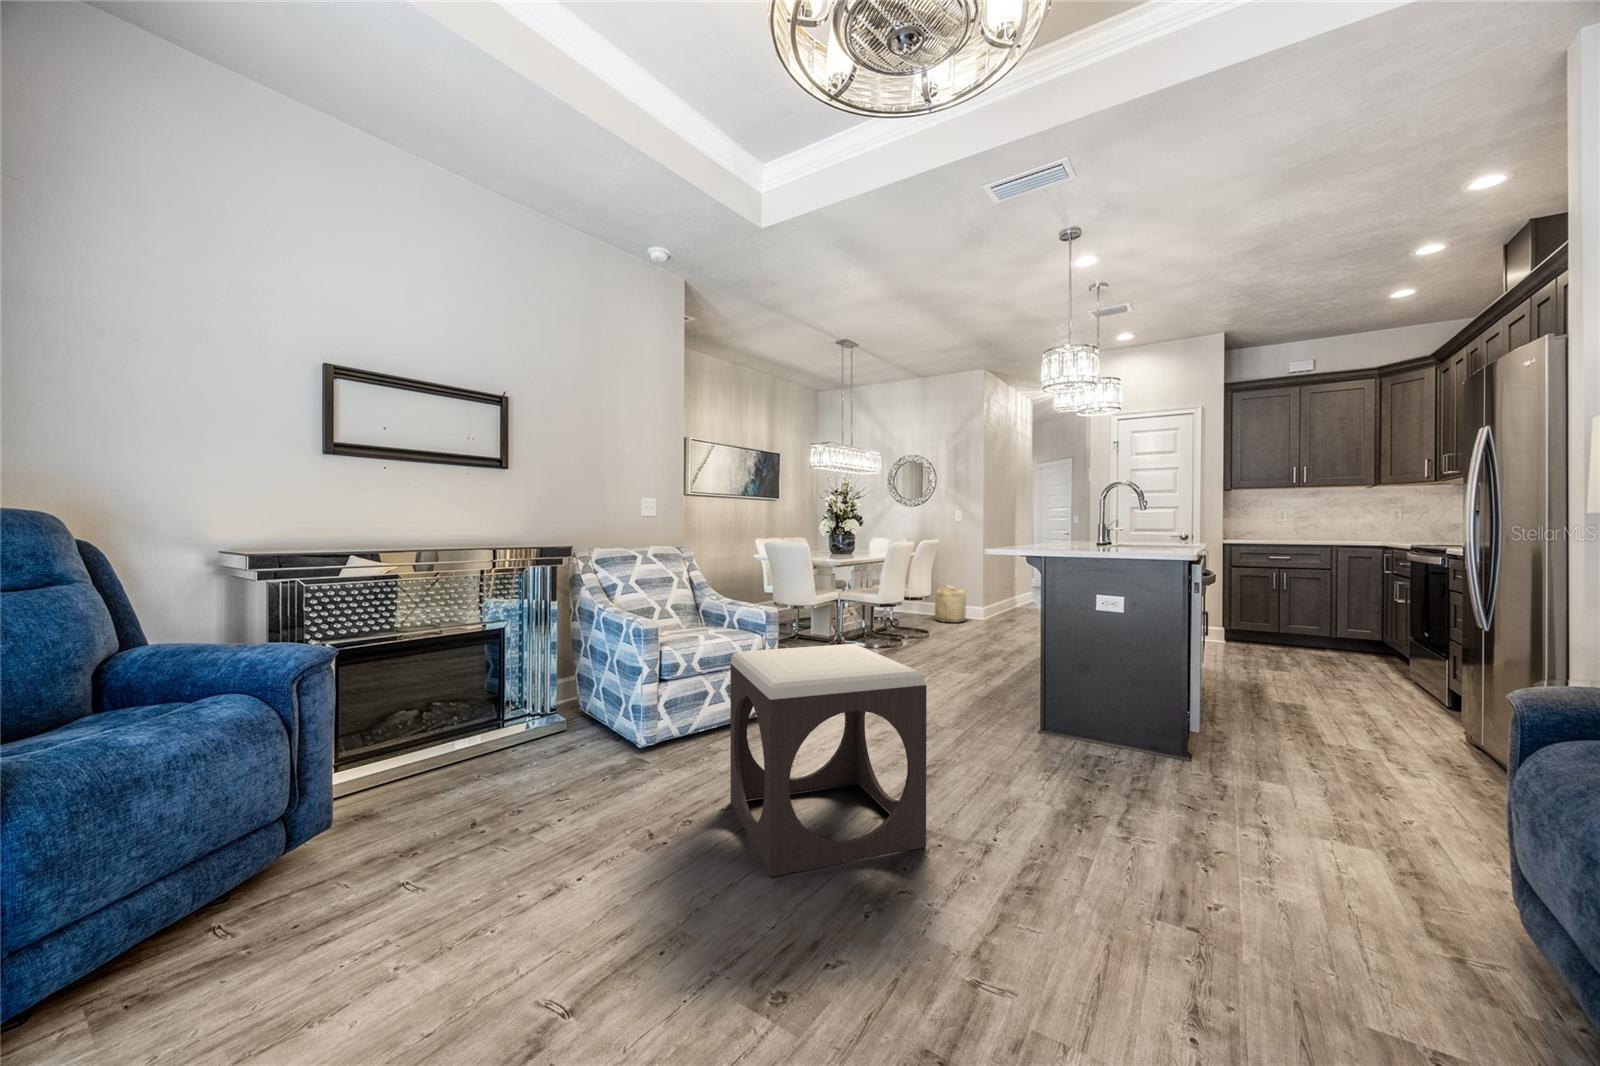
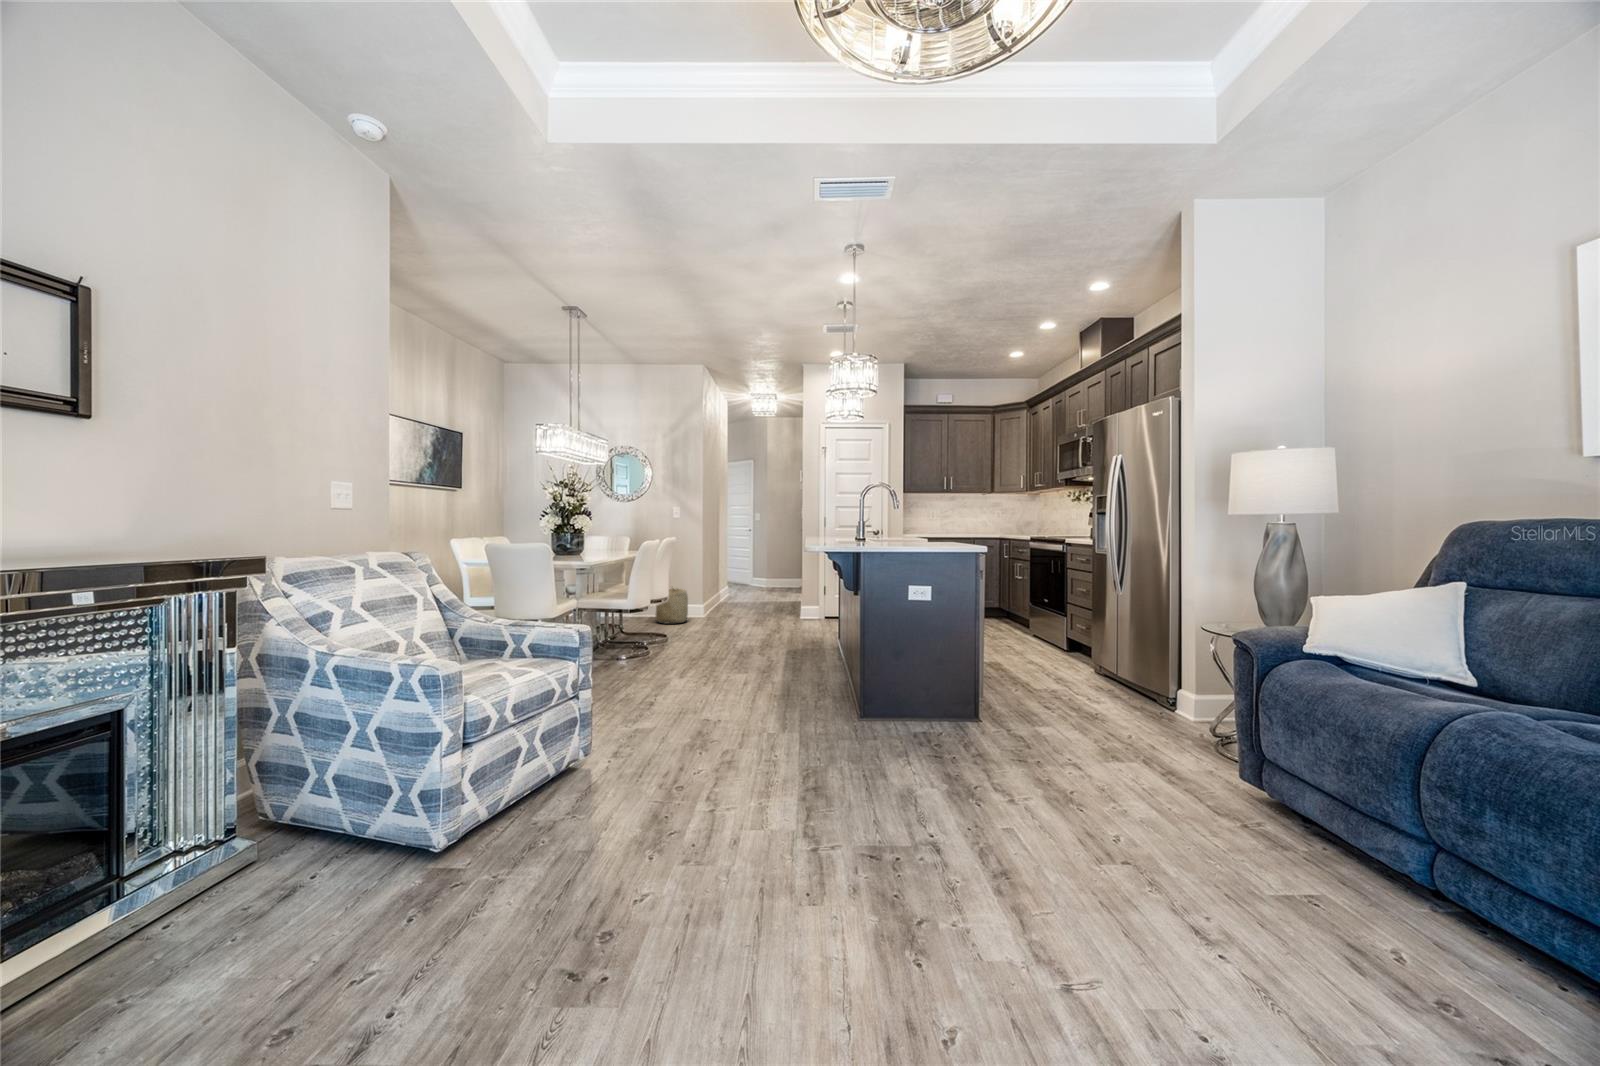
footstool: present [730,644,927,877] -> none [638,659,892,968]

